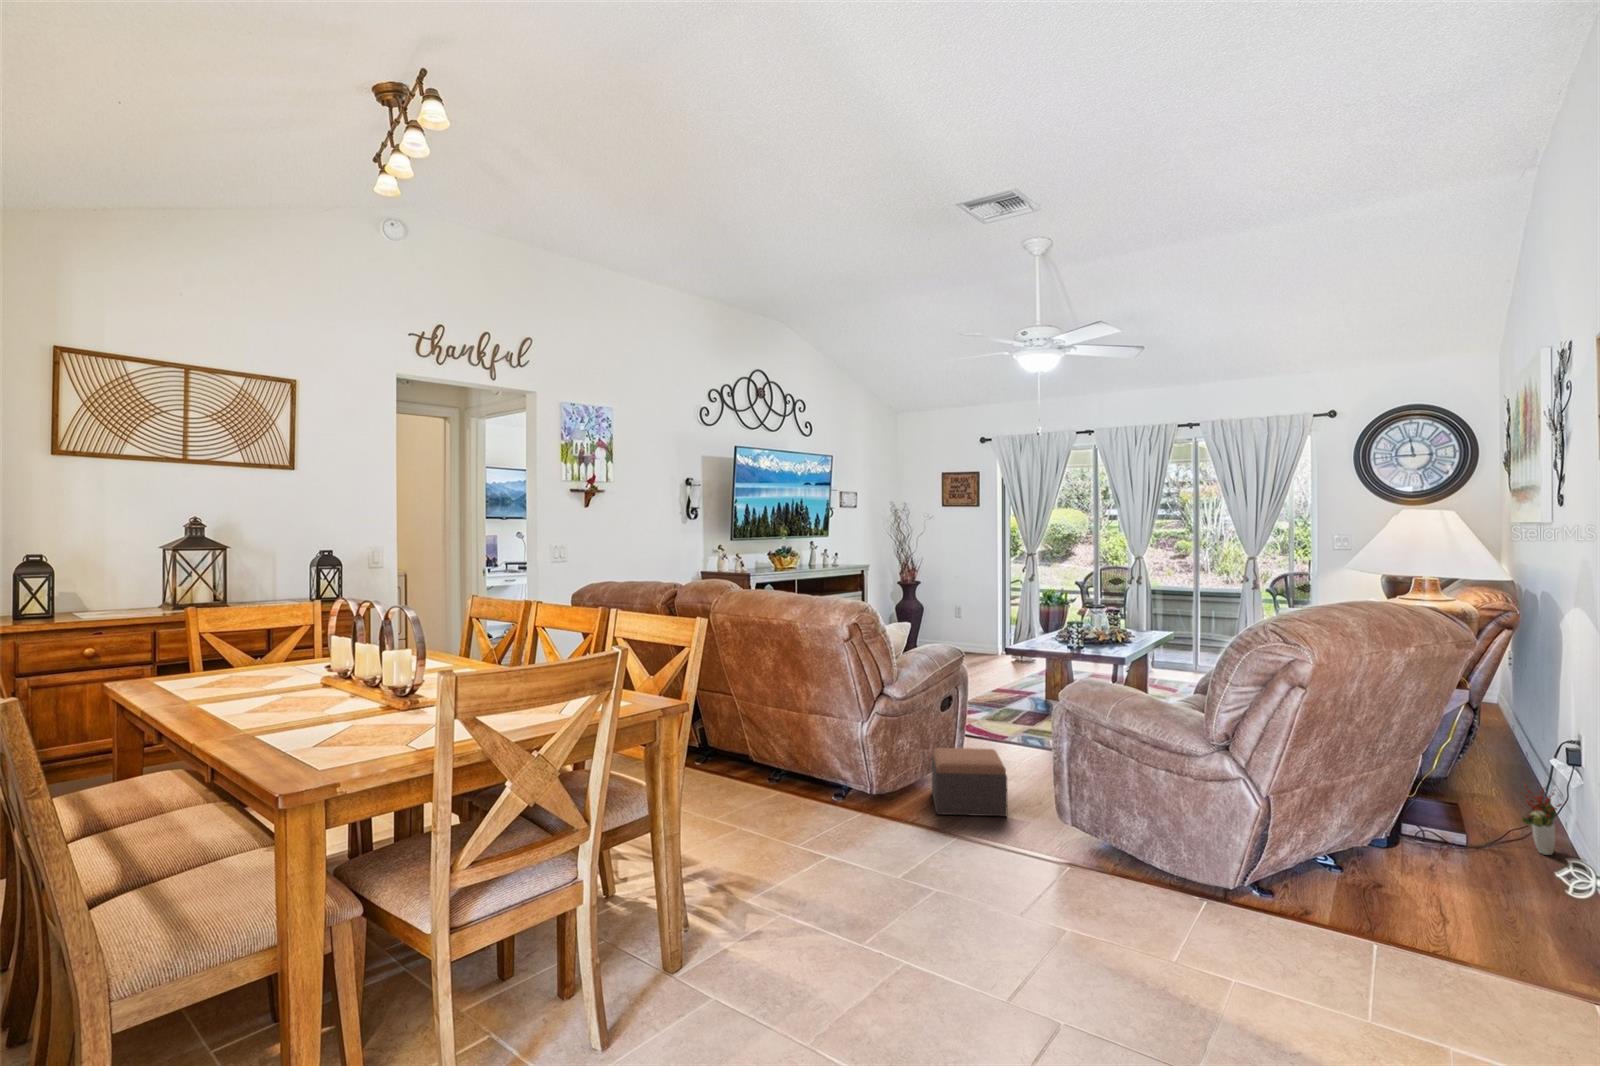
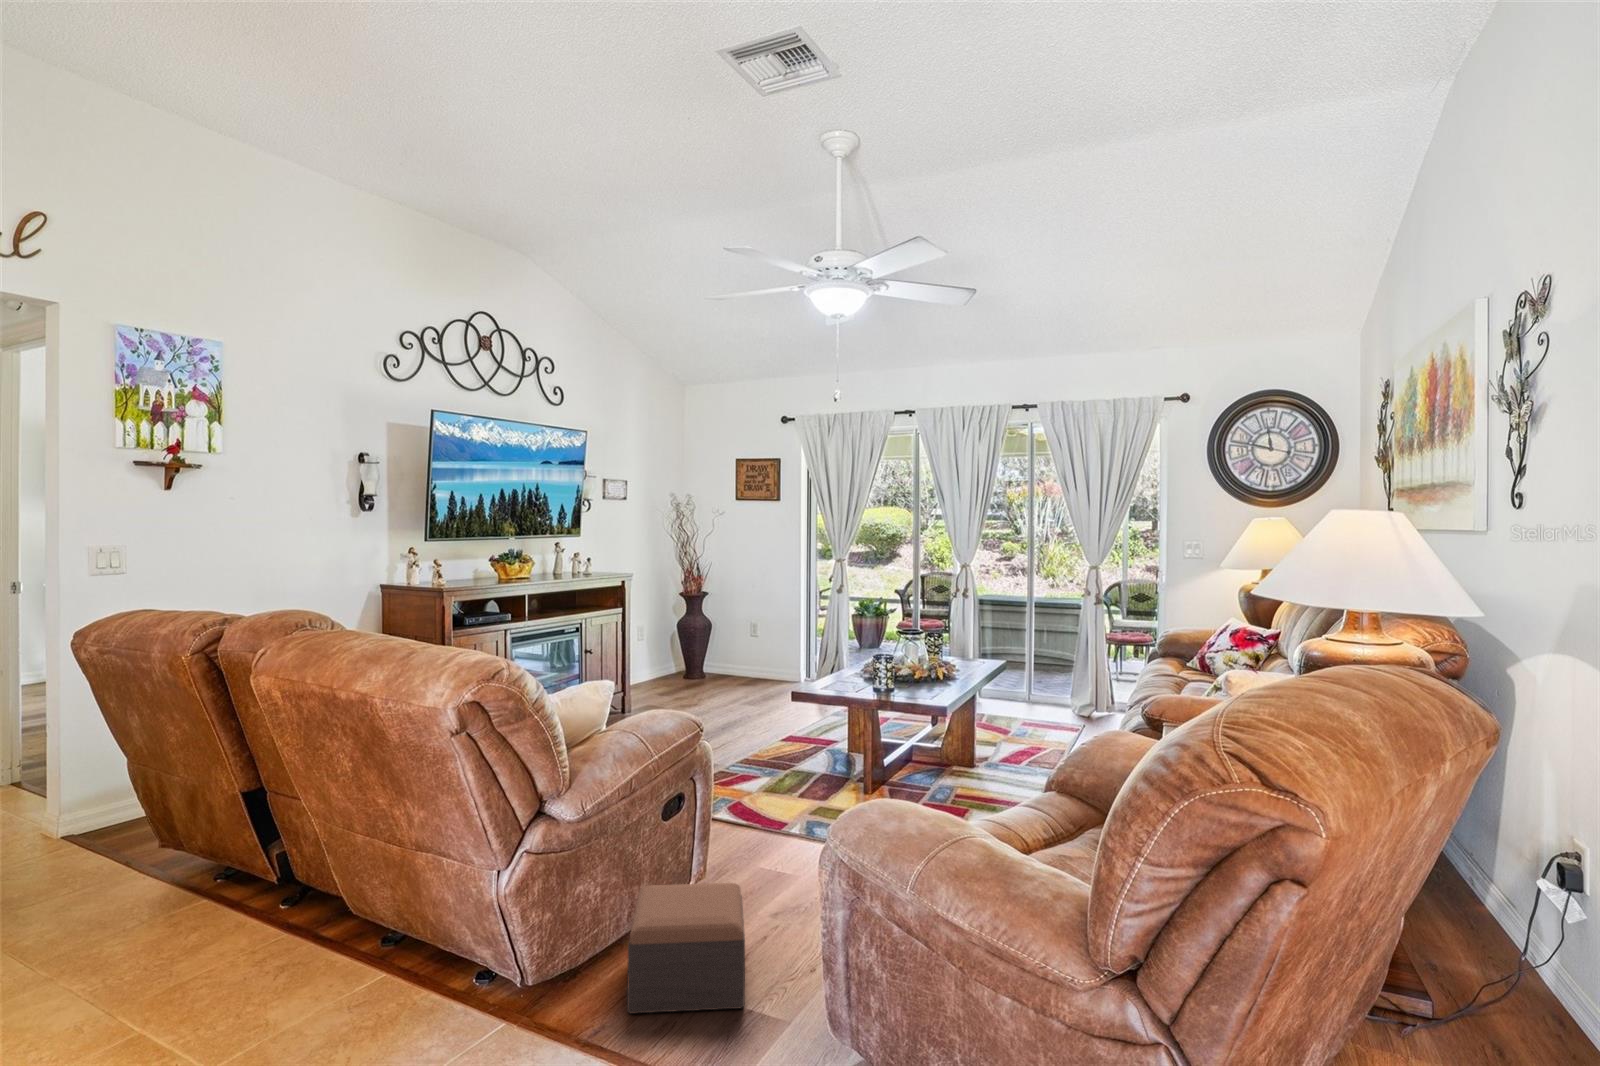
decorative plant: present [1520,784,1562,855] -> none [1471,916,1533,1028]

